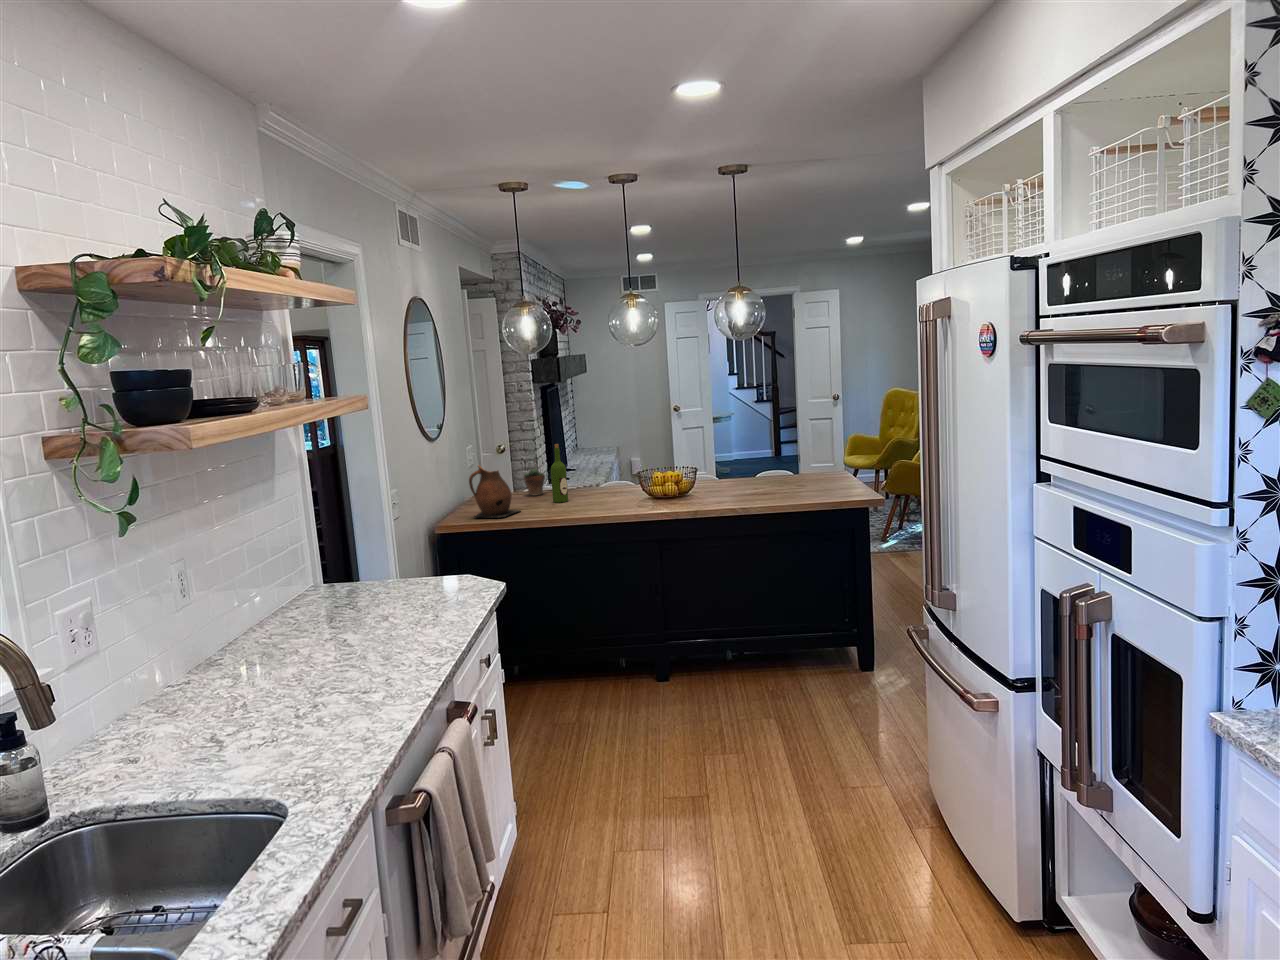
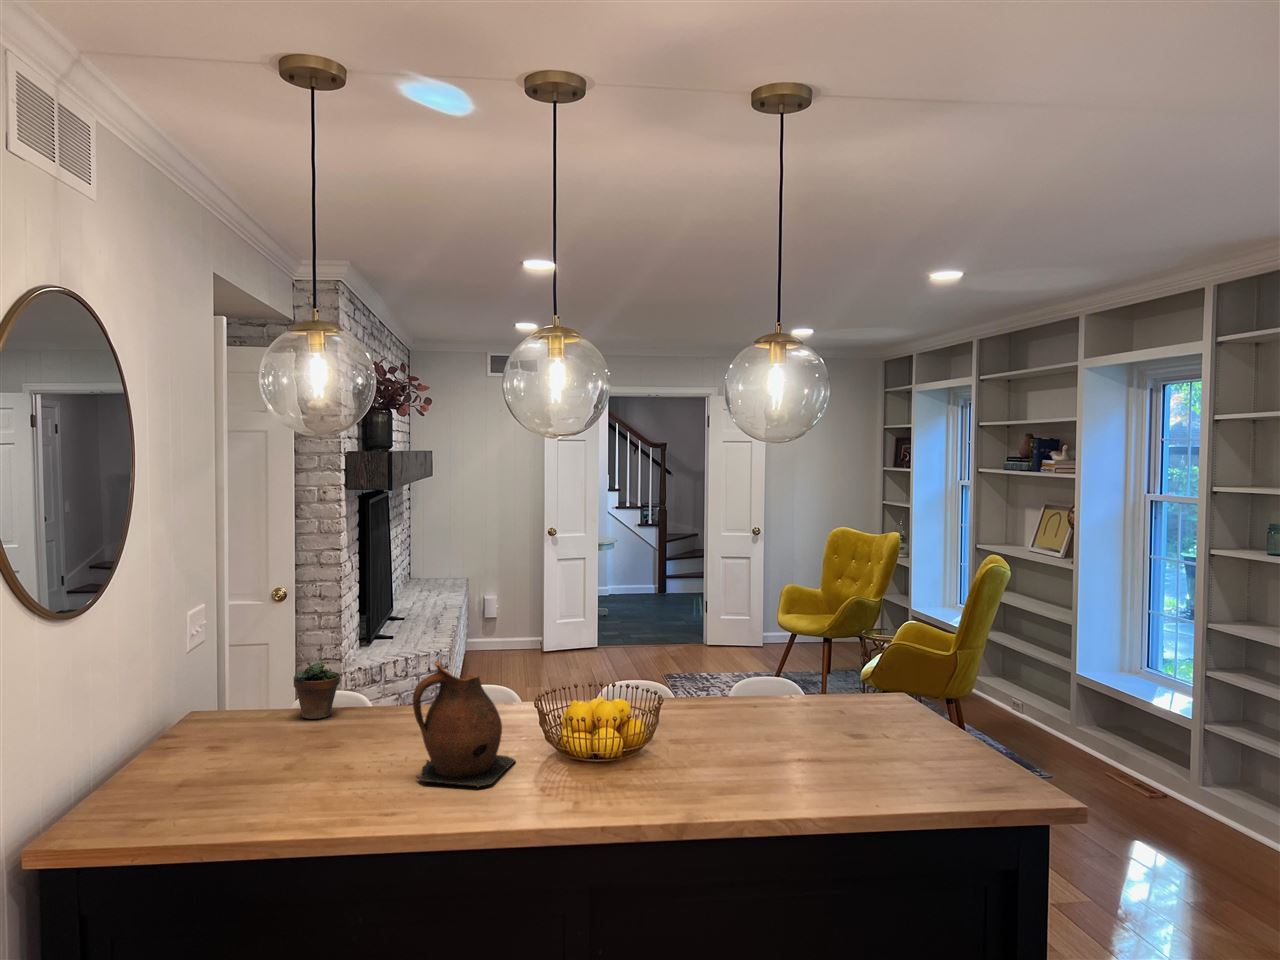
wine bottle: present [551,444,568,503] -> none [348,624,382,751]
ceramic pitcher: present [469,466,520,518] -> present [413,662,516,788]

